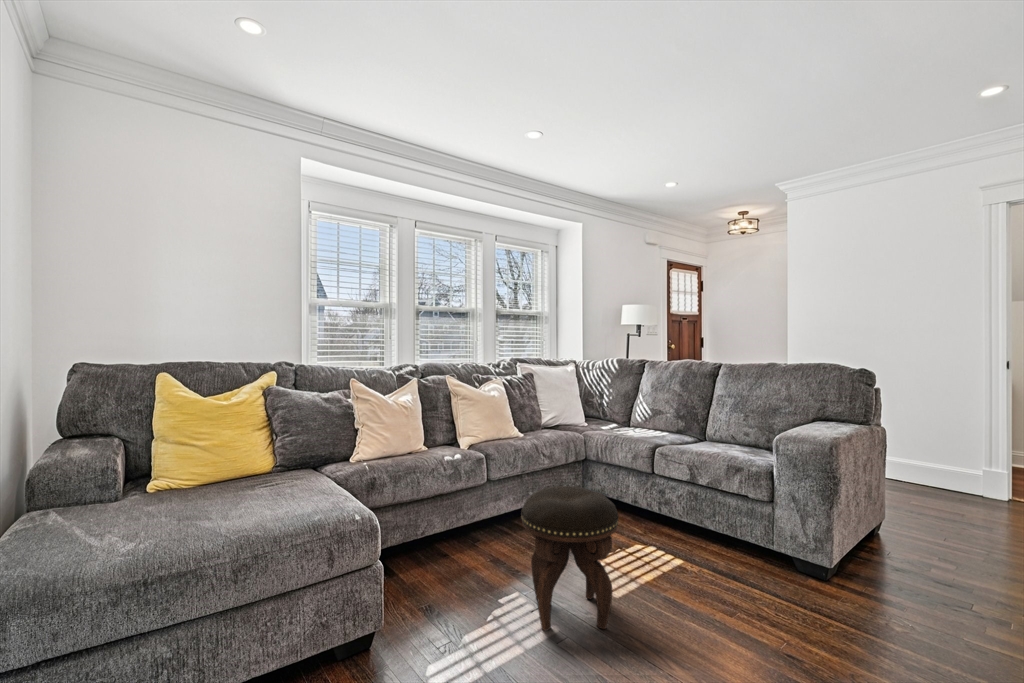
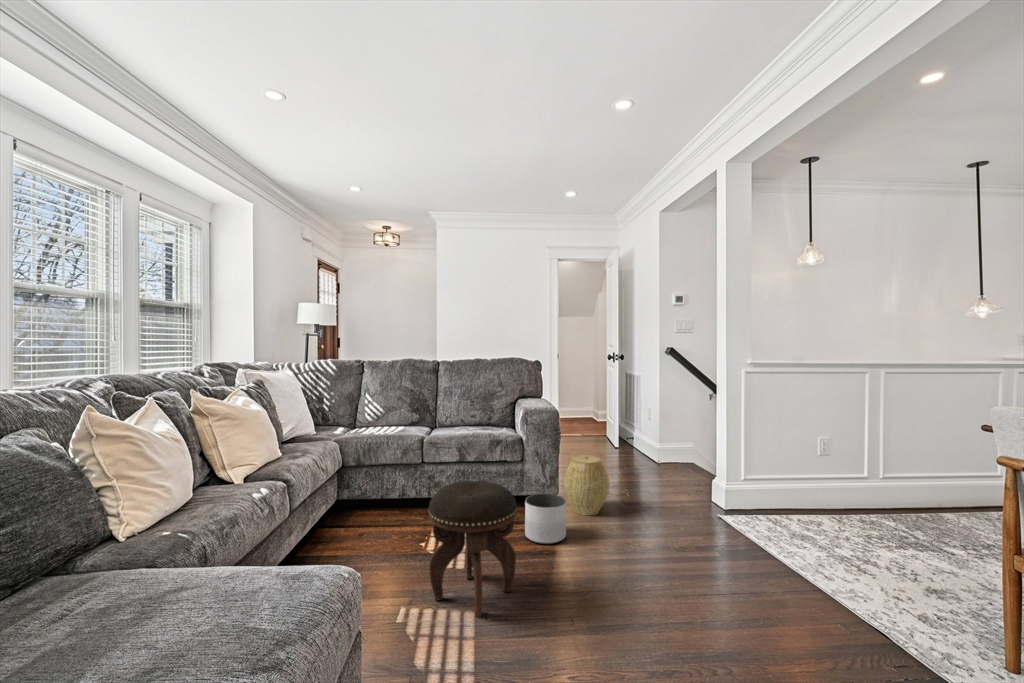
woven basket: none [821,517,910,620] -> present [564,455,609,515]
planter: none [708,544,771,620] -> present [525,493,566,544]

